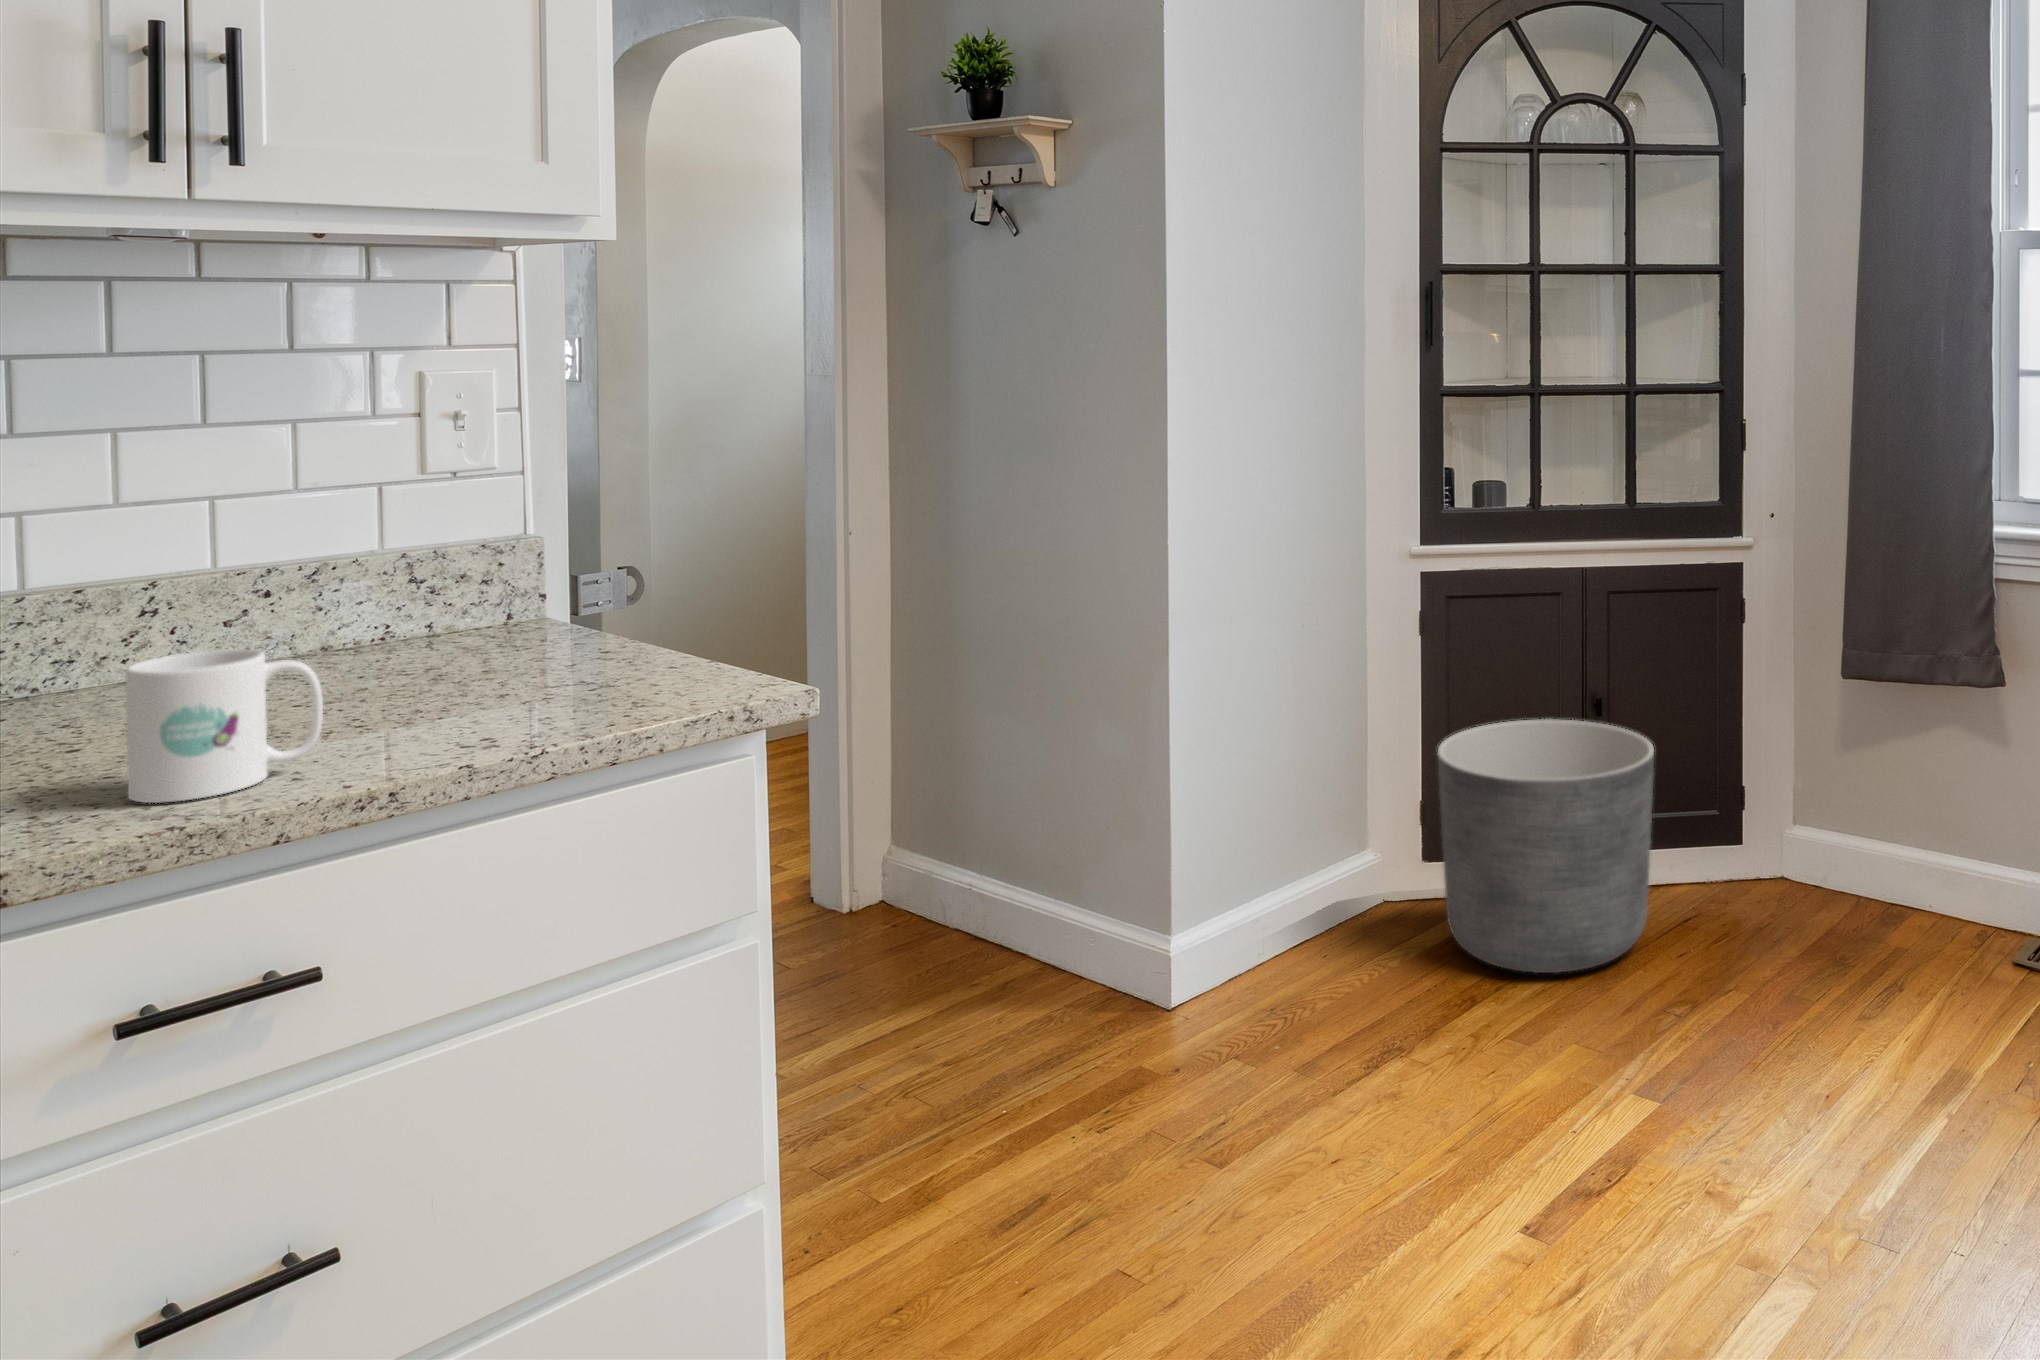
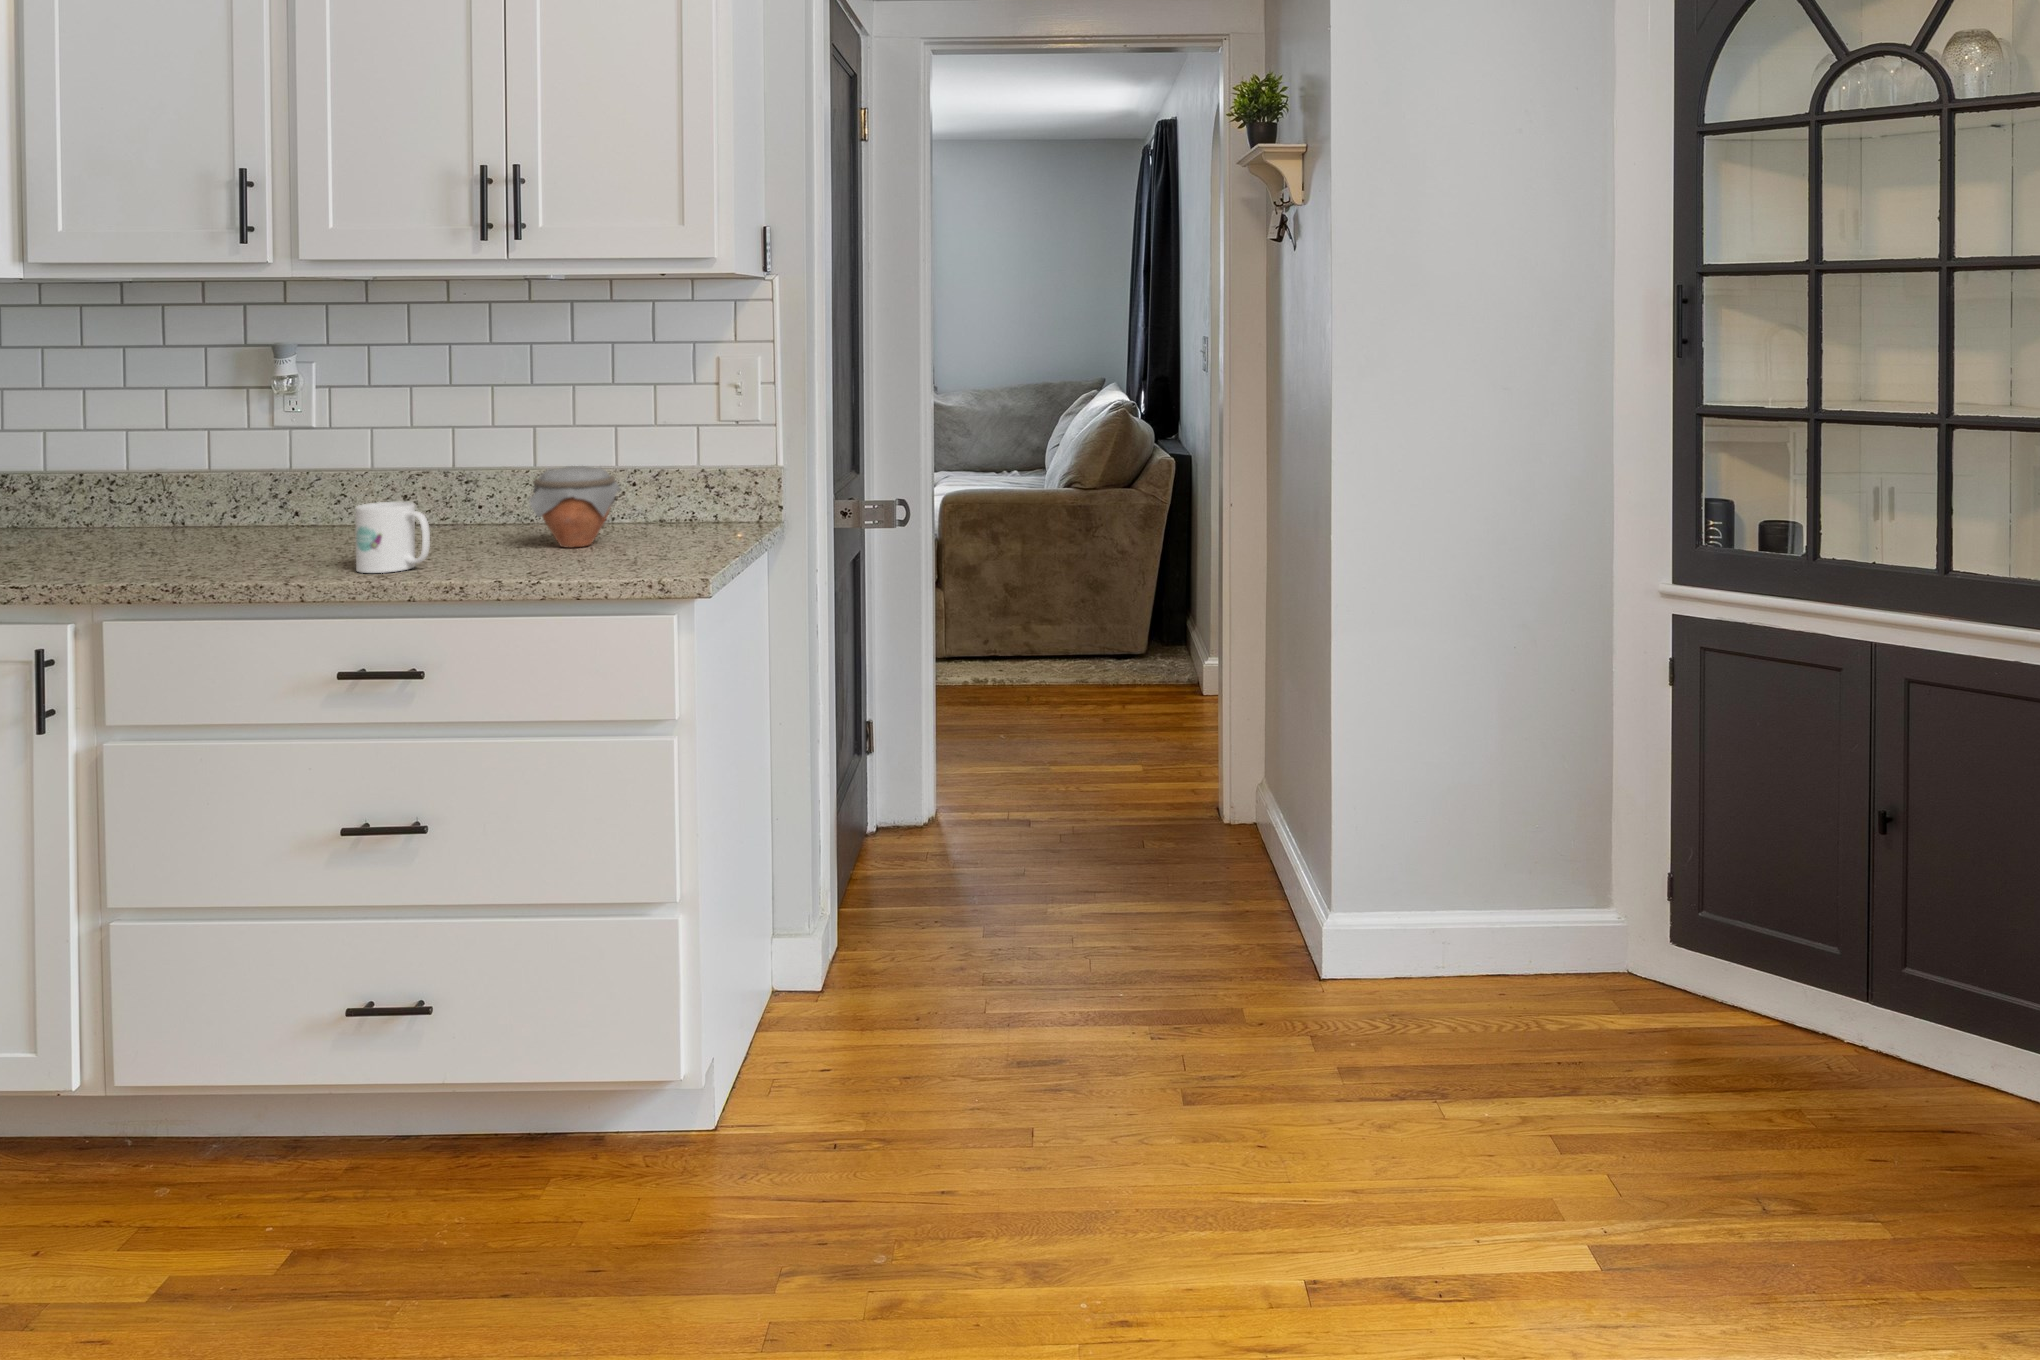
jar: none [303,553,473,700] -> present [529,466,621,547]
planter: present [1438,719,1654,973] -> none [1598,798,1883,1124]

